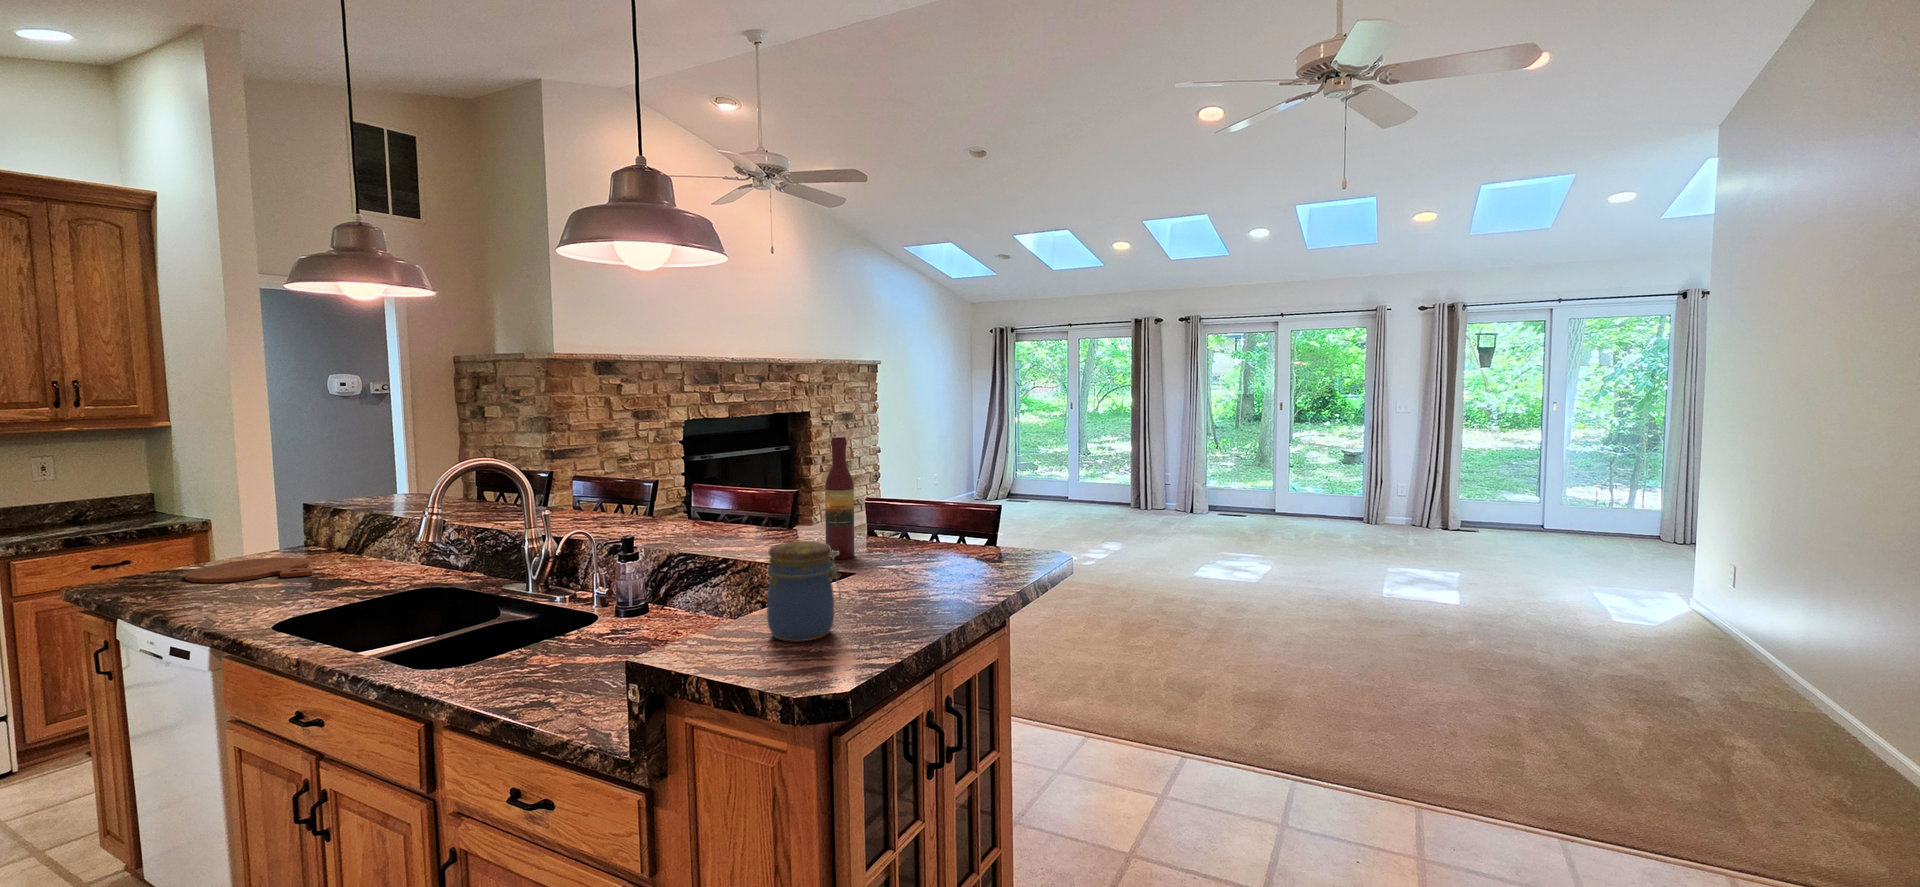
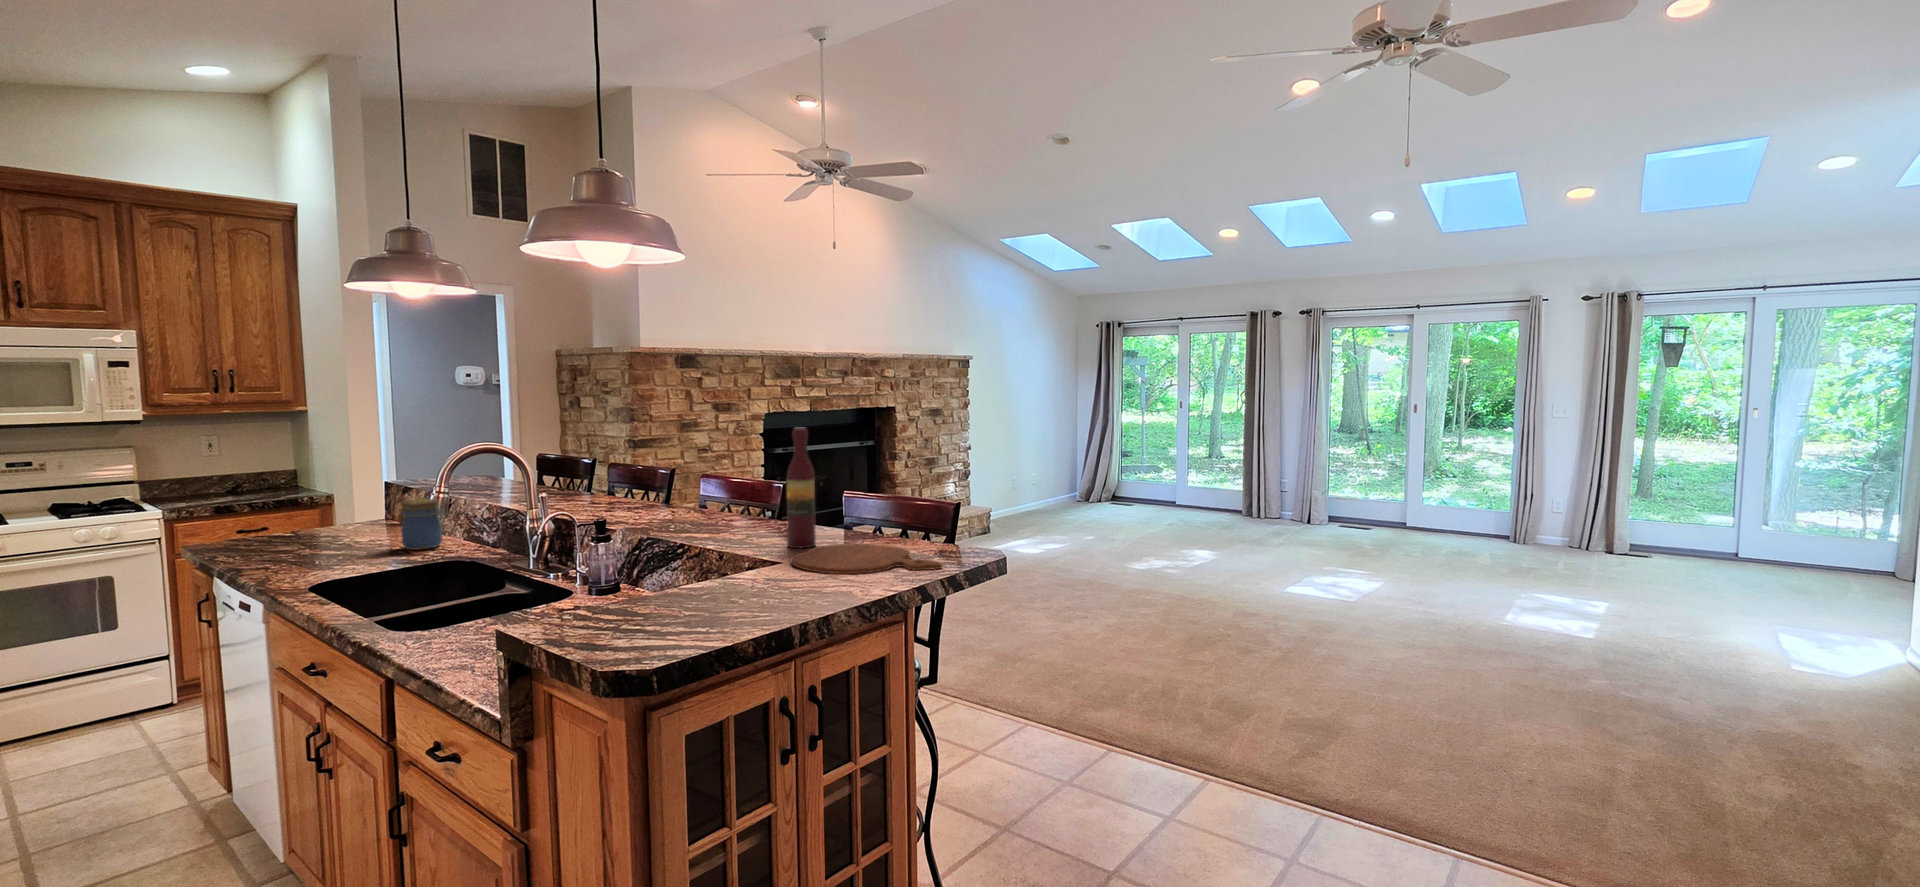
jar: present [767,541,841,642] -> present [401,498,443,550]
cutting board: present [185,558,313,583] -> present [791,544,942,574]

